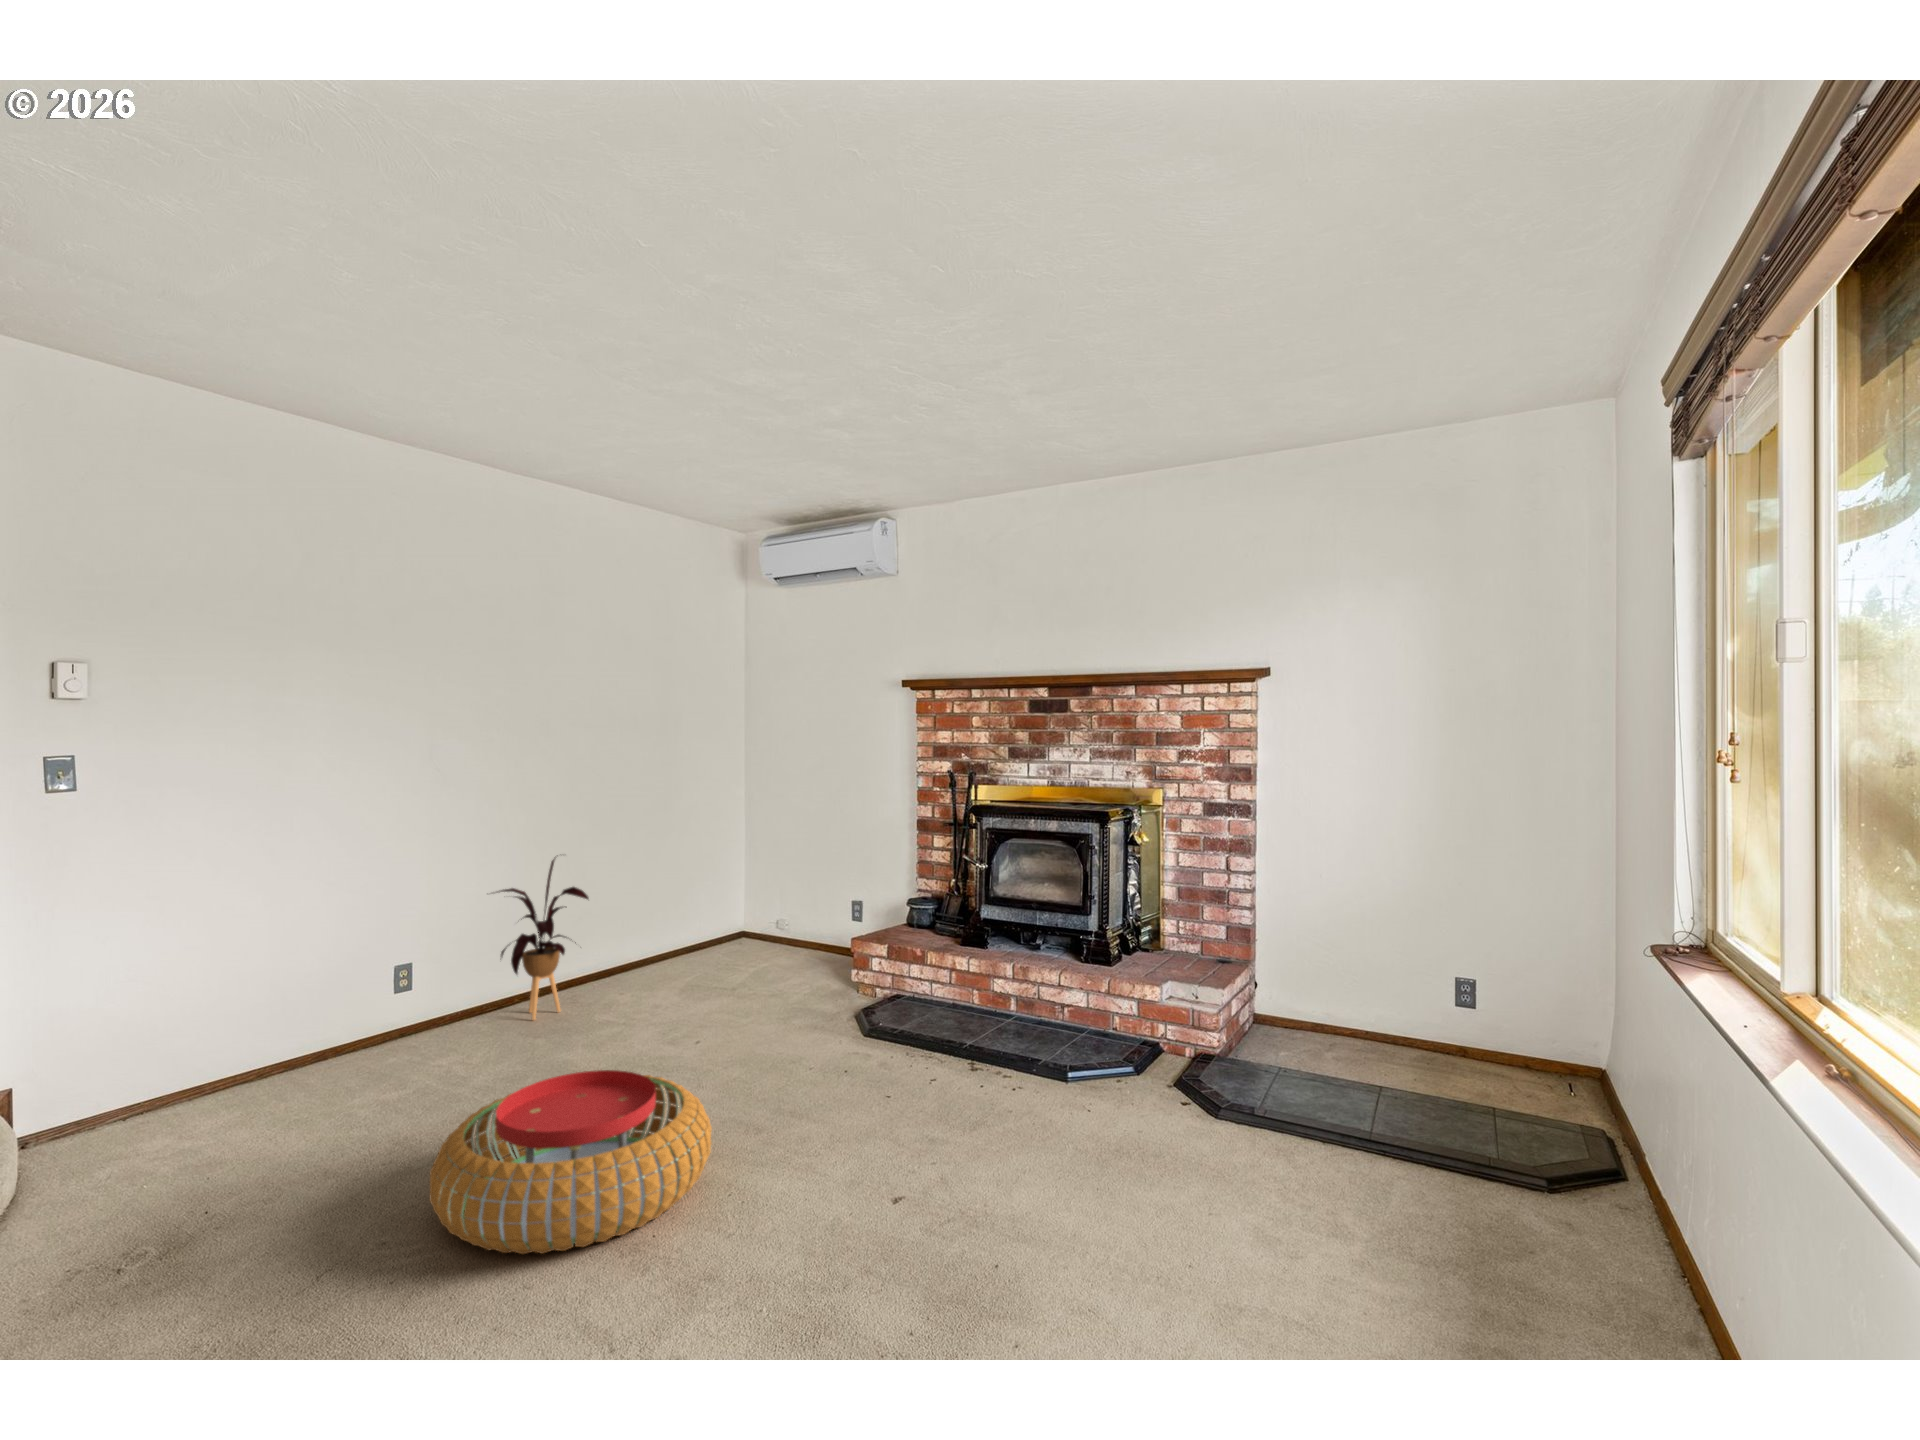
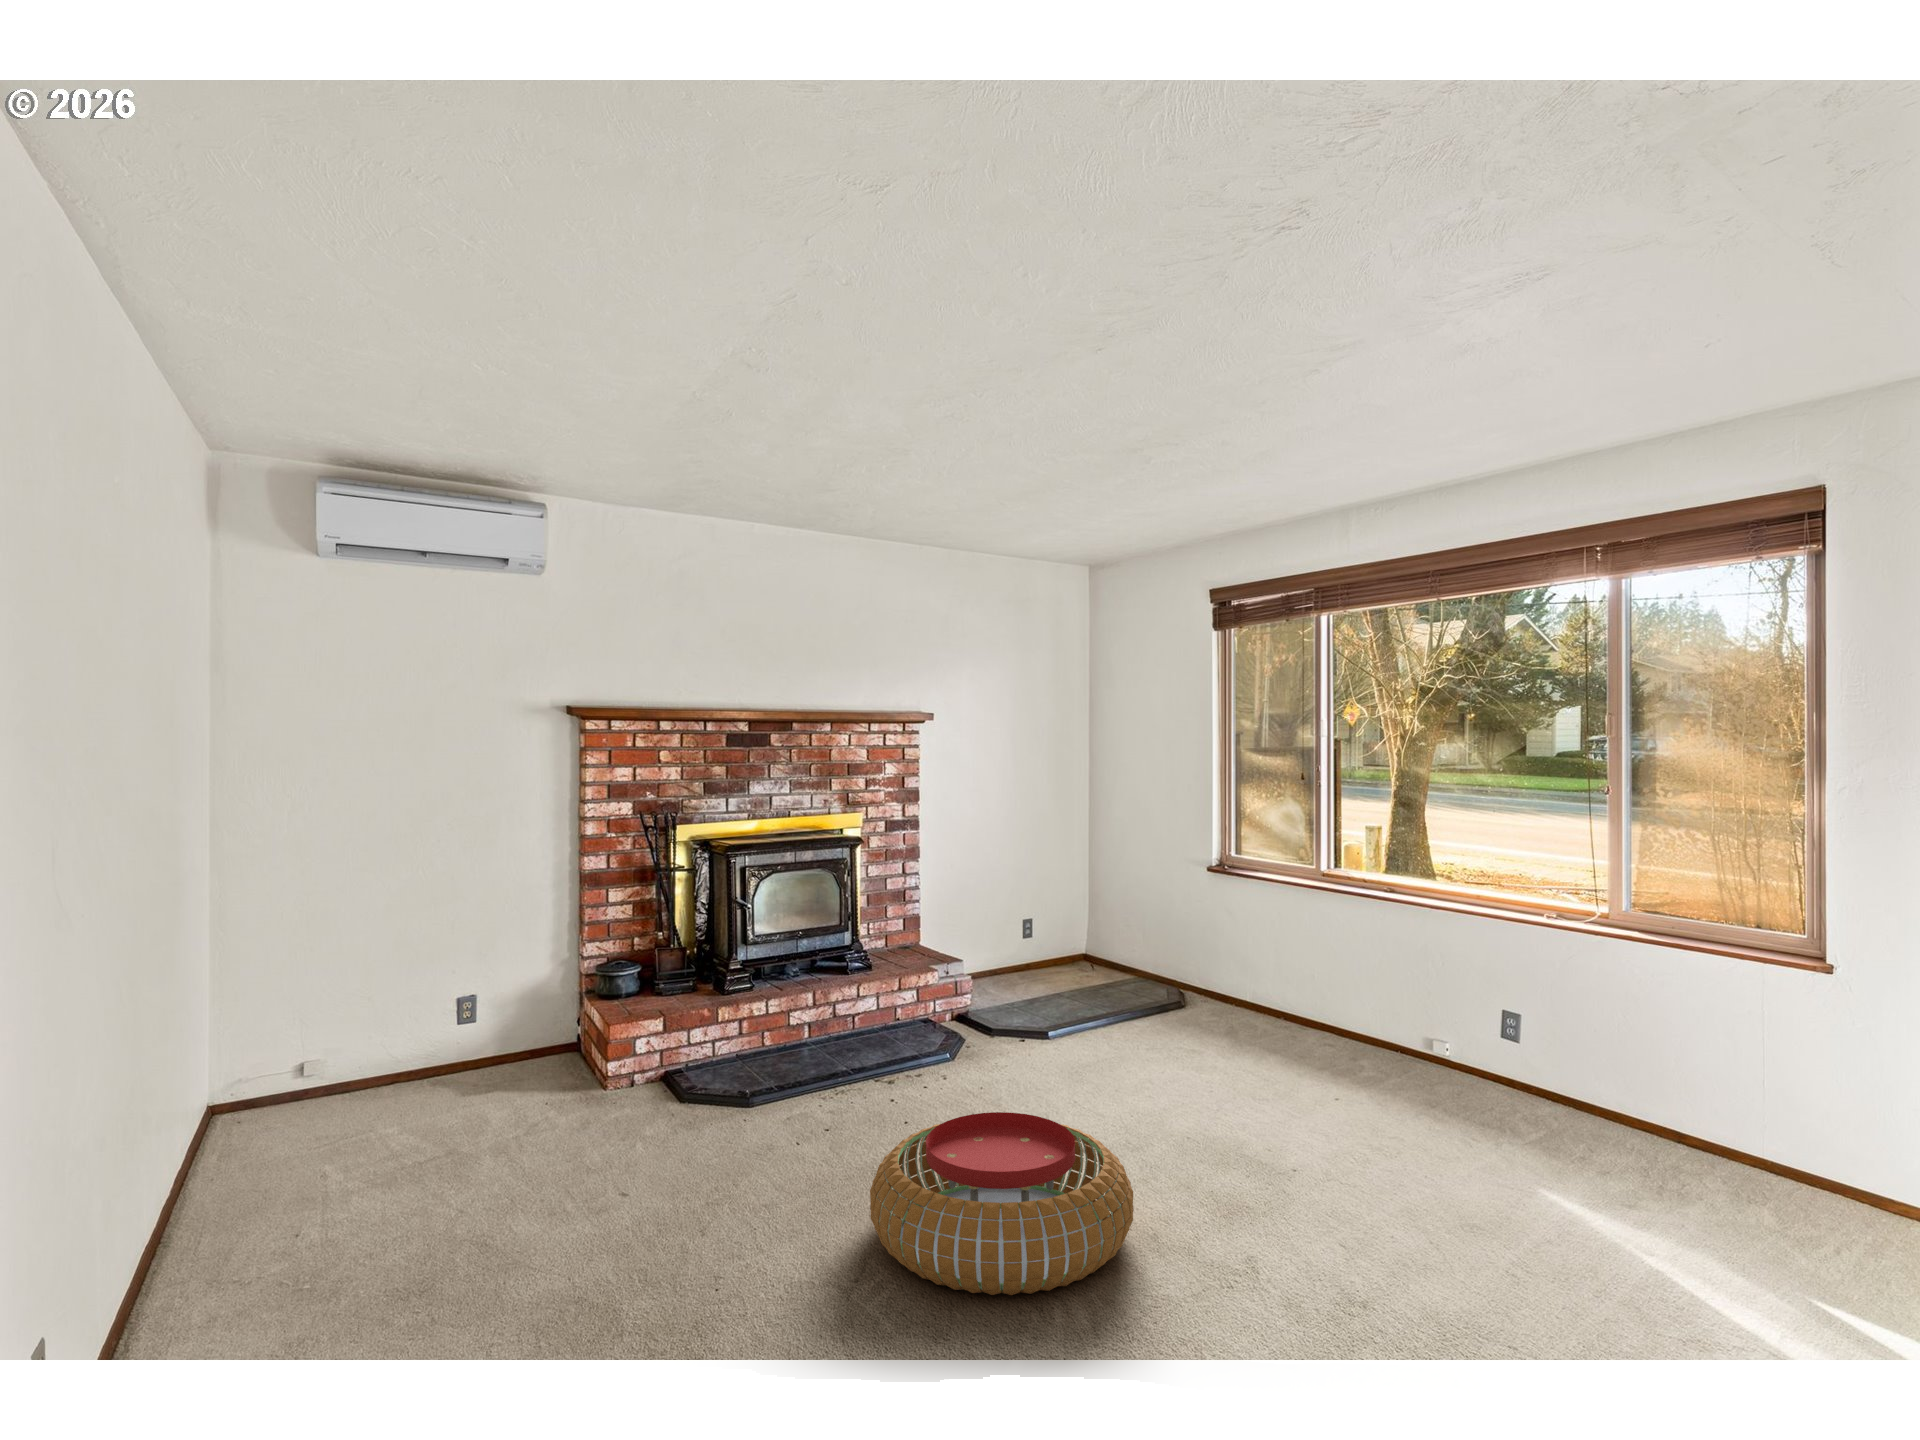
house plant: present [497,859,589,1020] -> none [213,985,441,1288]

